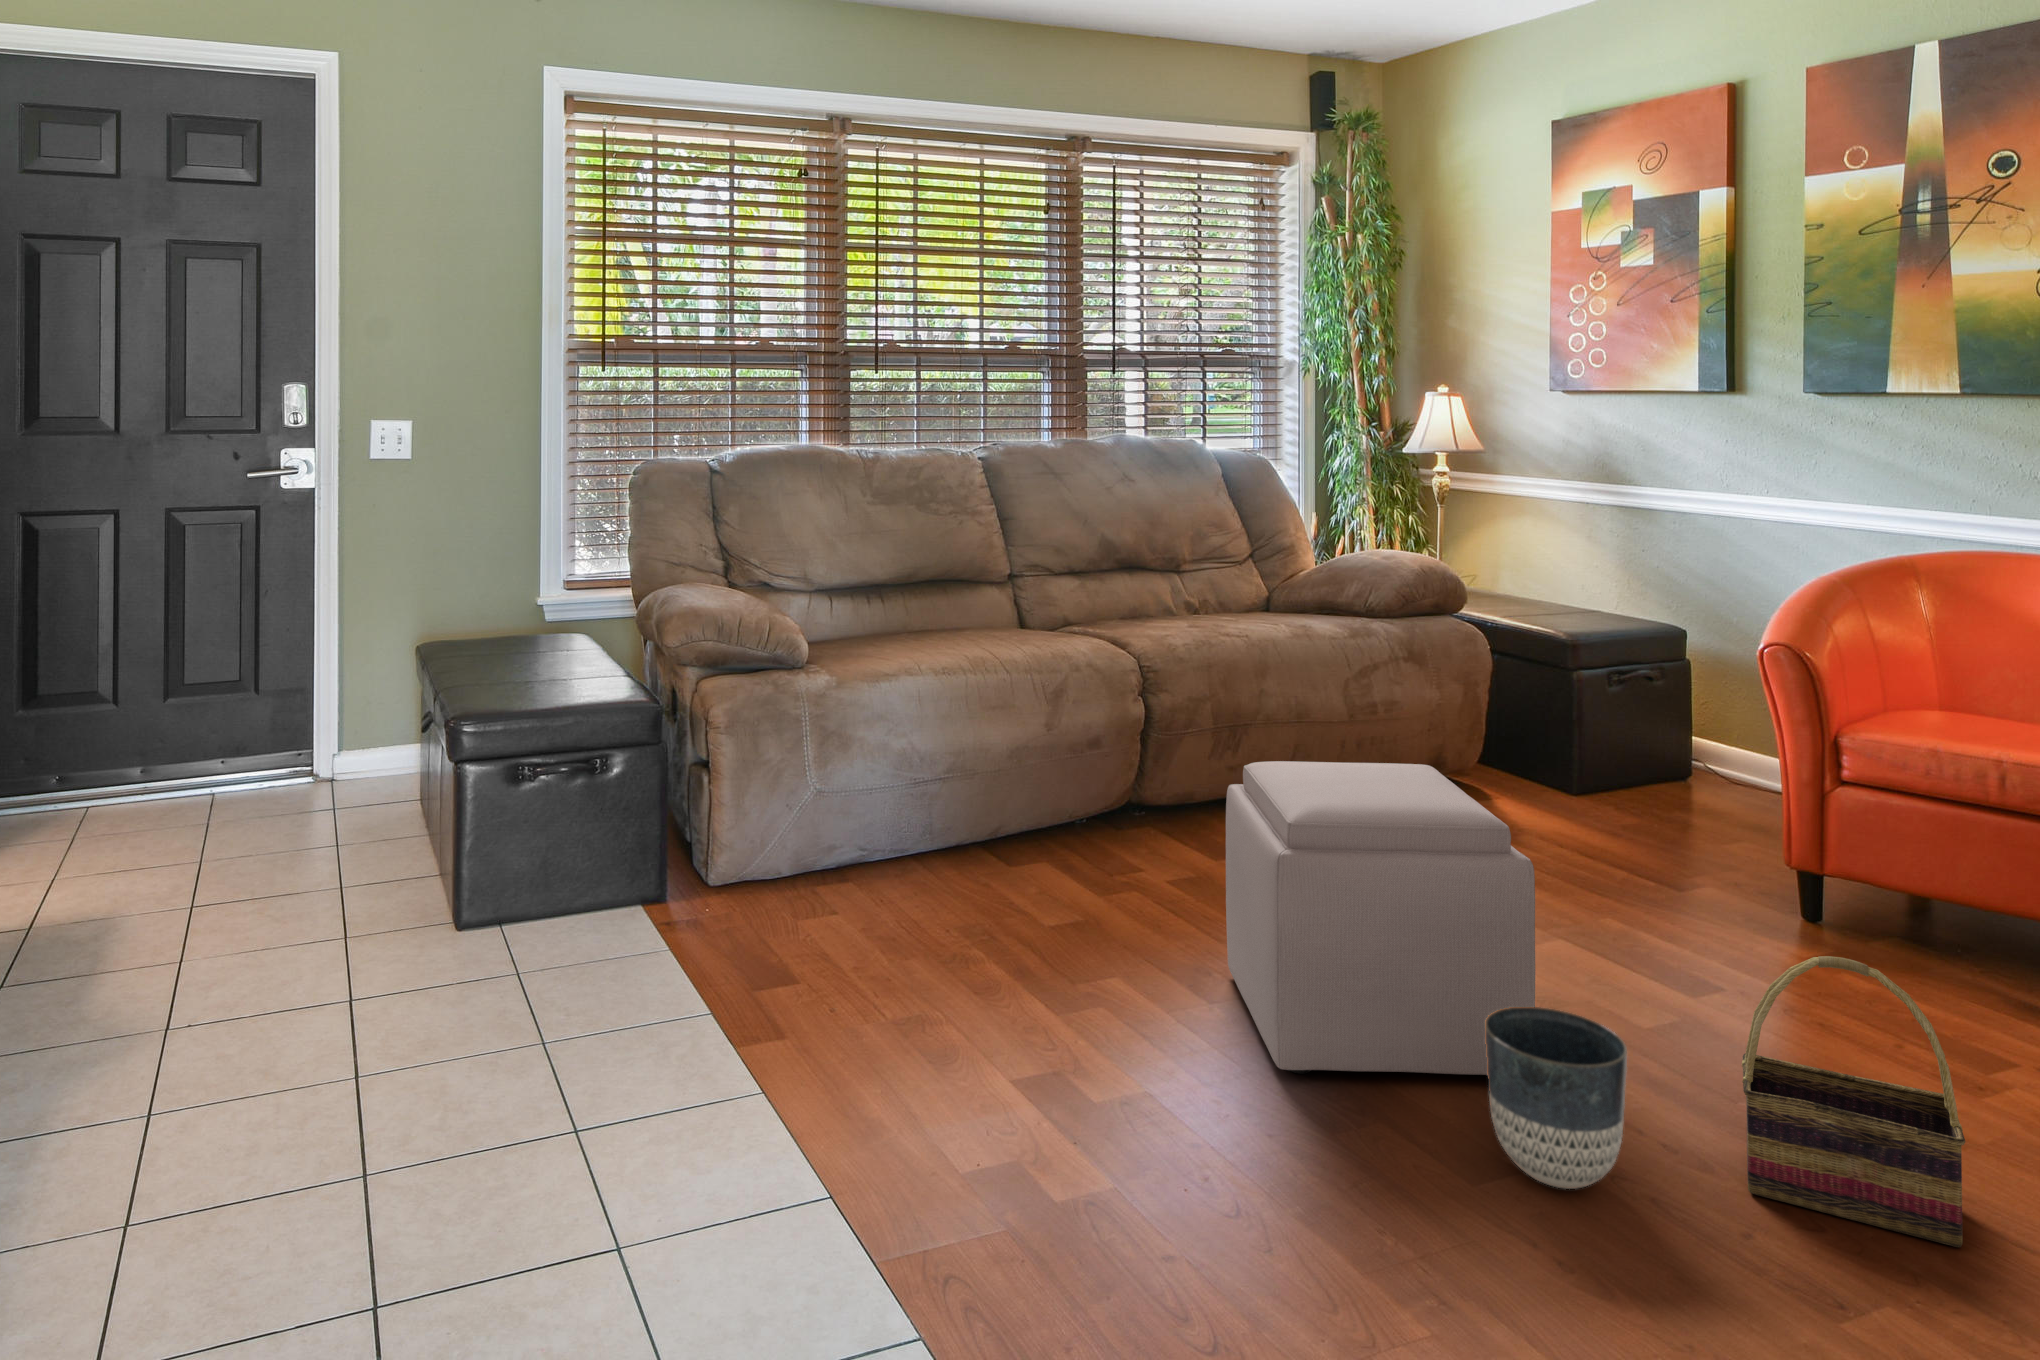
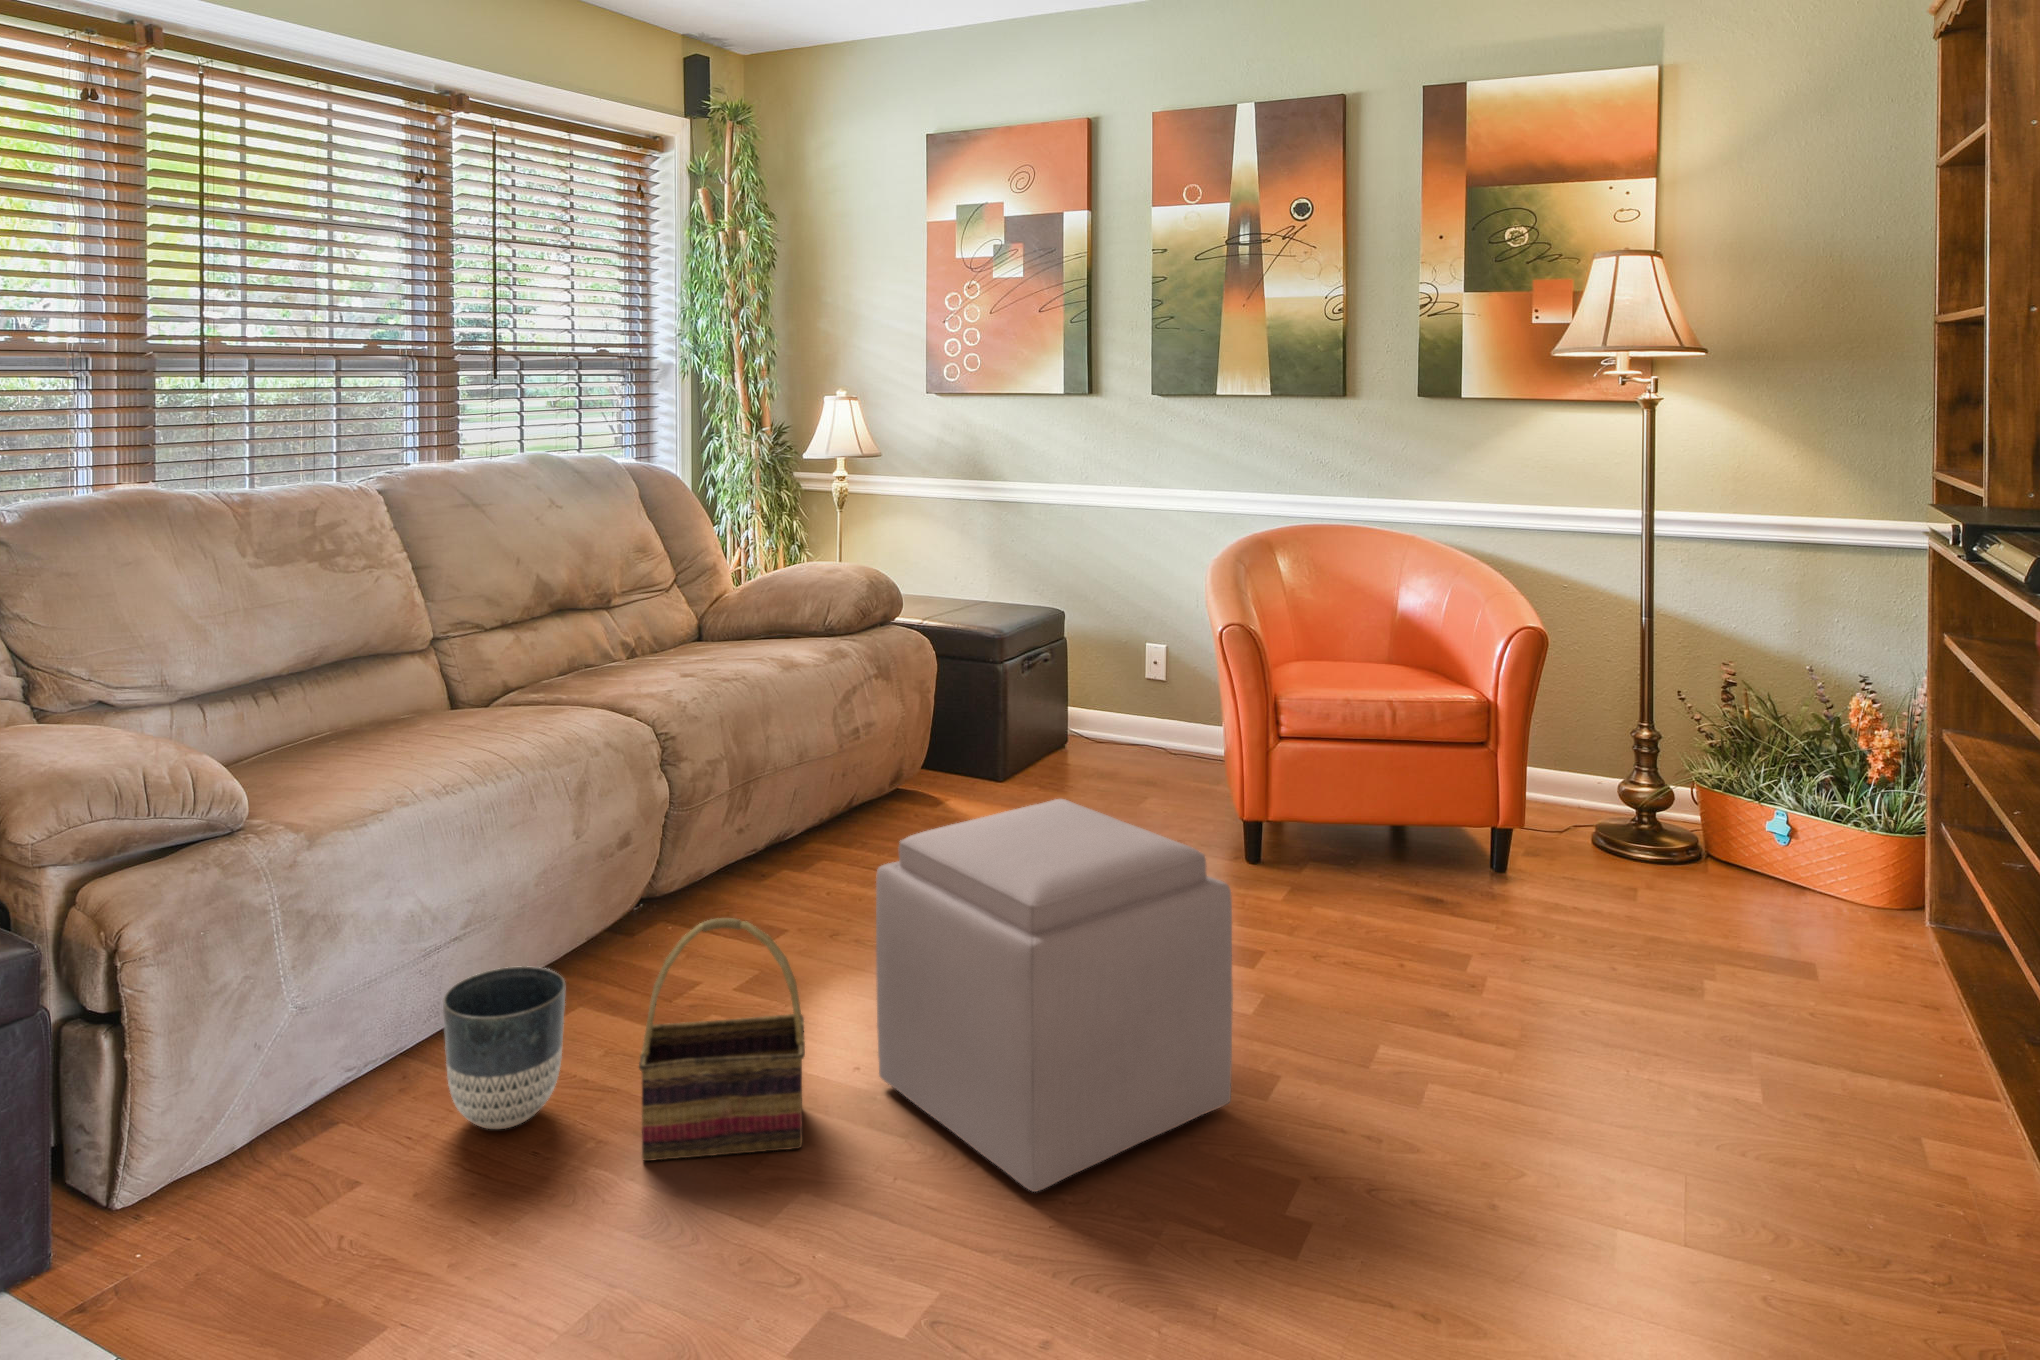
basket: present [1742,956,1965,1247] -> present [639,918,805,1161]
planter: present [1485,1007,1627,1189] -> present [443,966,565,1129]

